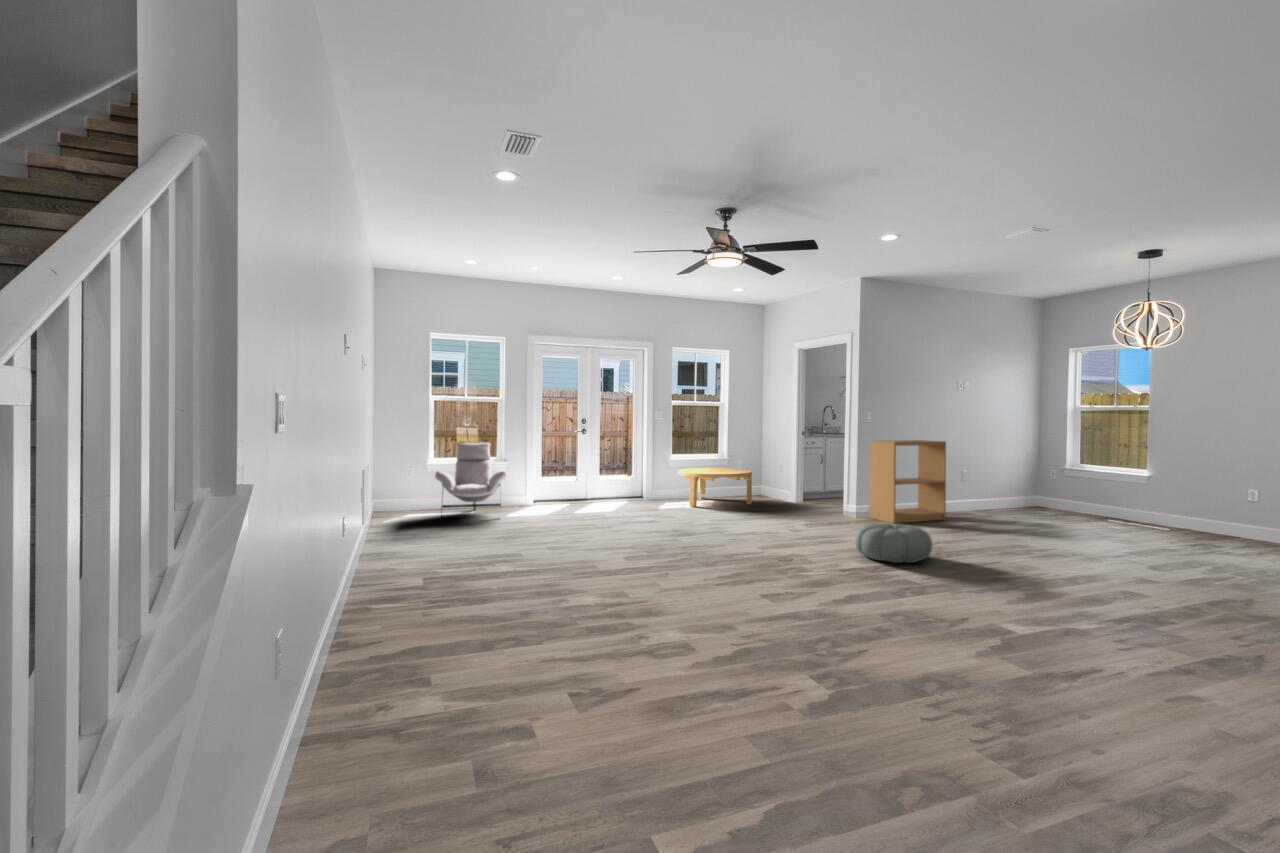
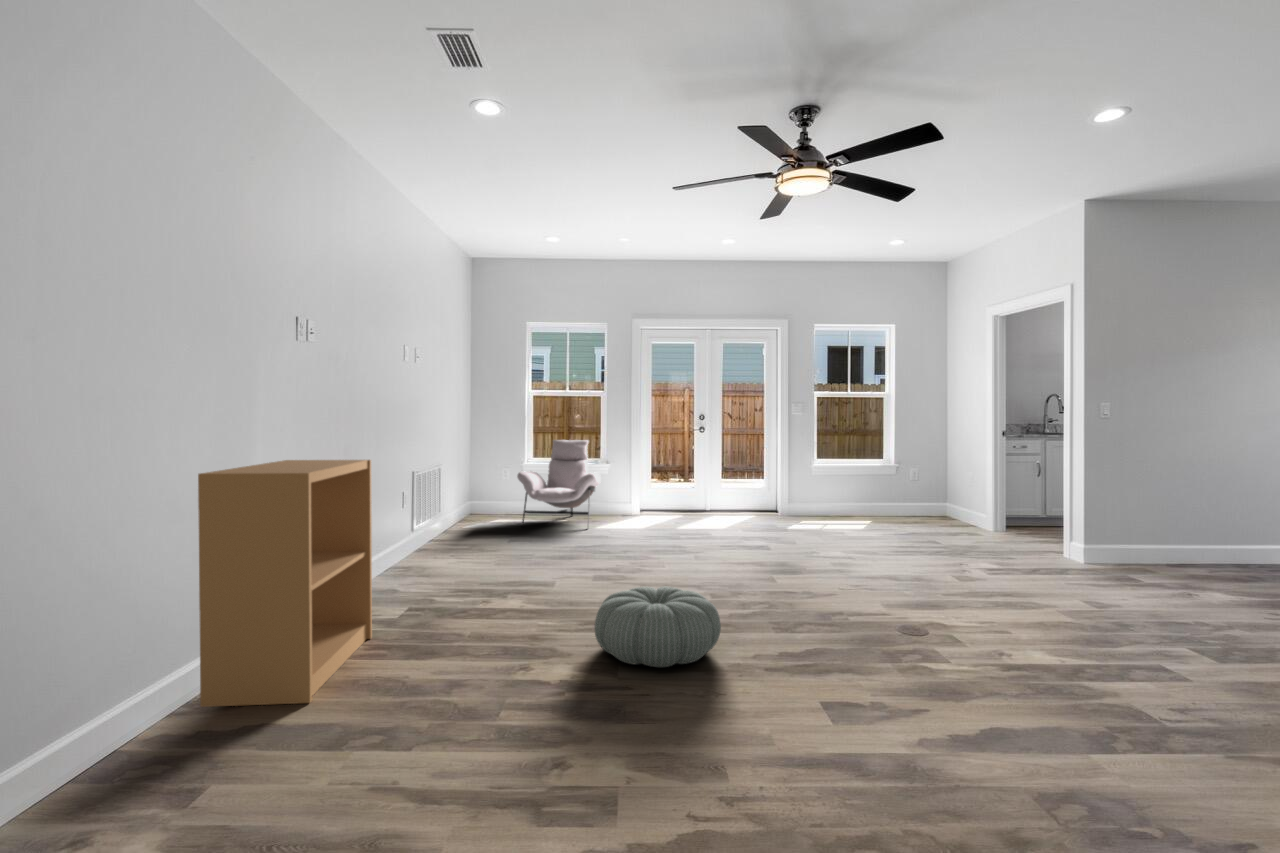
bookshelf: present [869,440,946,523] -> present [198,460,372,707]
coffee table: present [678,468,752,507] -> none [821,477,923,529]
pouf: present [855,523,932,563] -> present [594,586,721,667]

